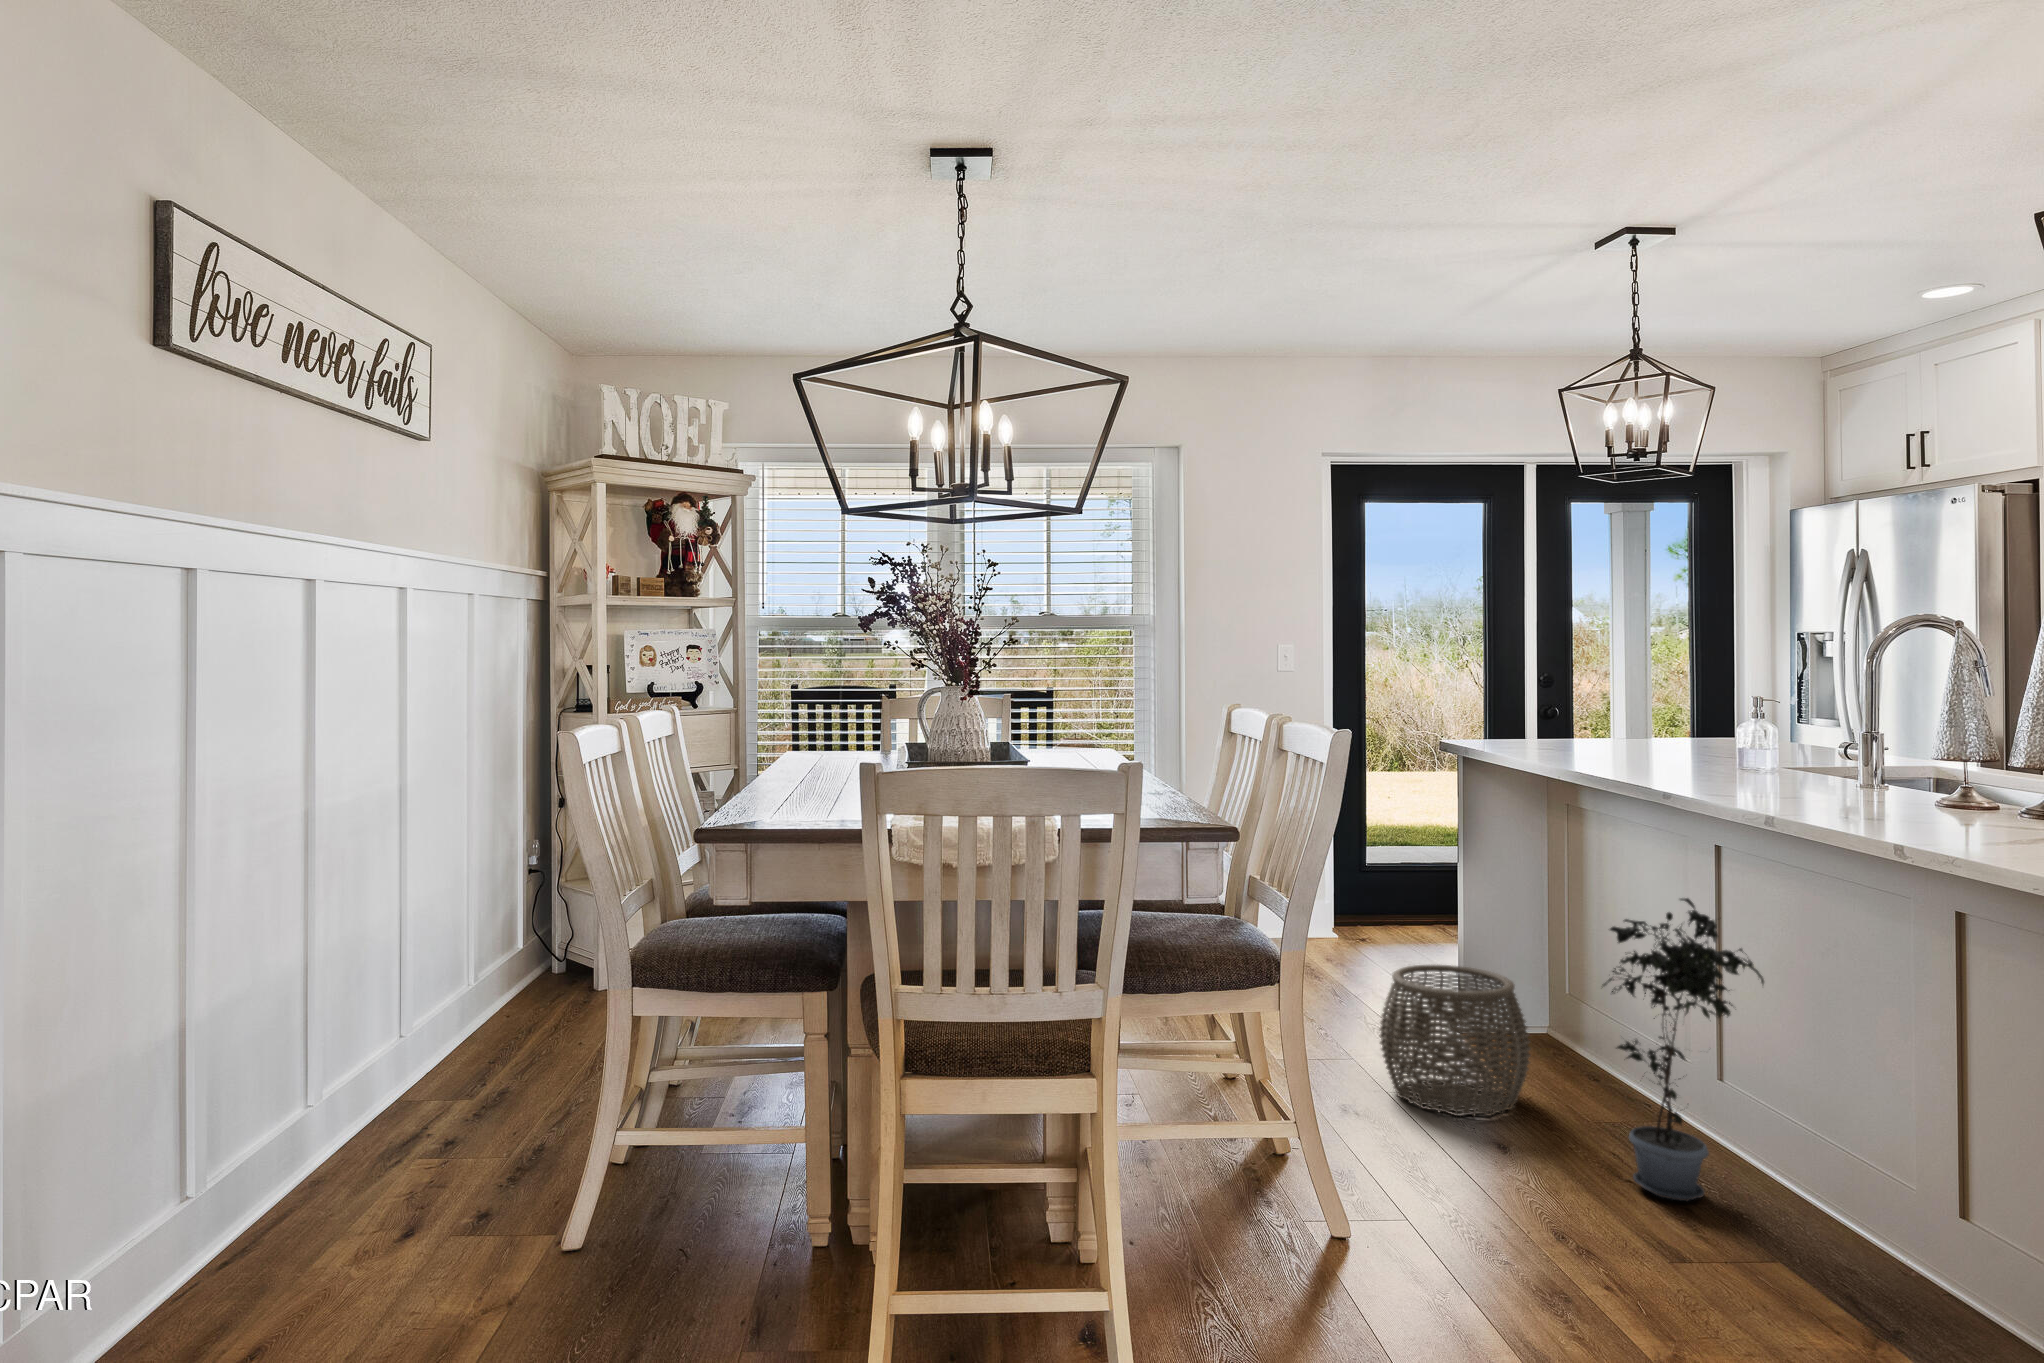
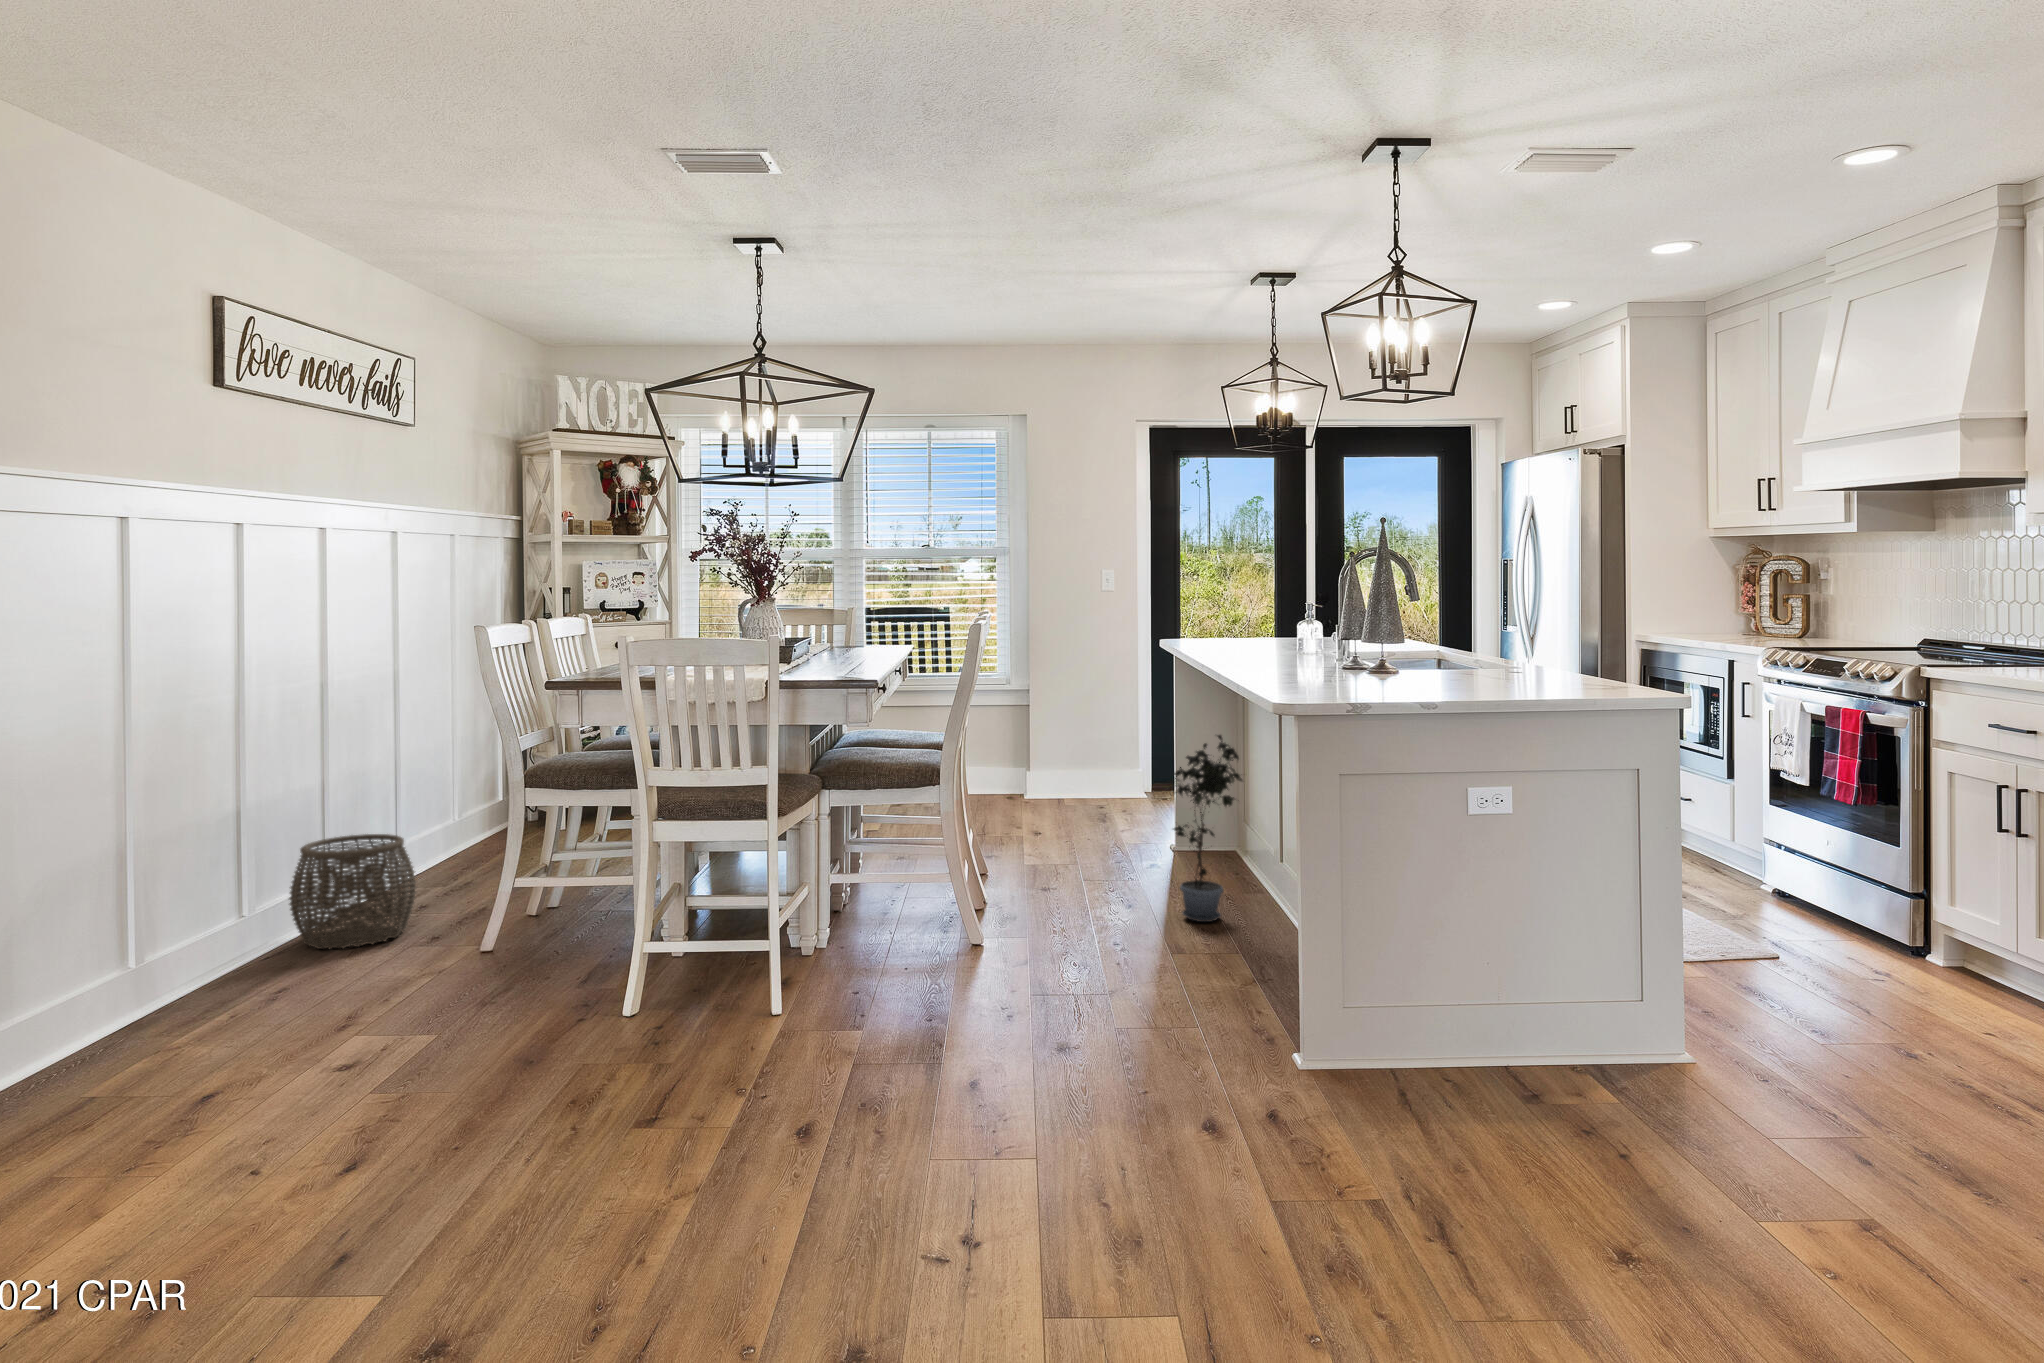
woven basket: present [1380,964,1531,1116] -> present [289,834,416,949]

